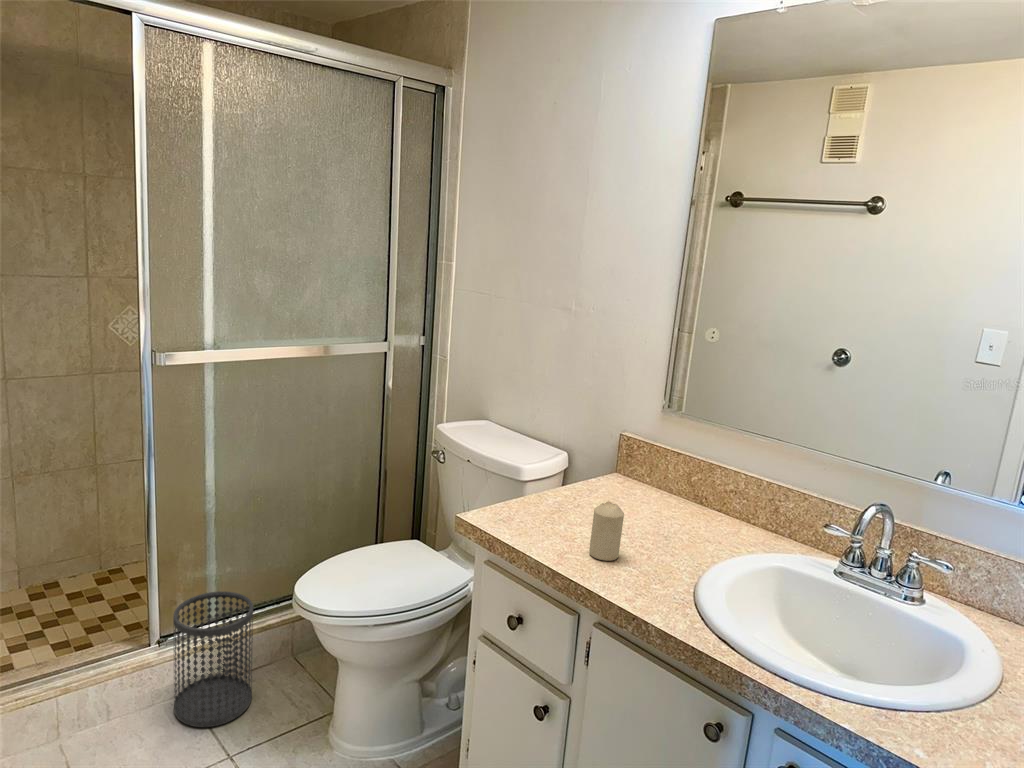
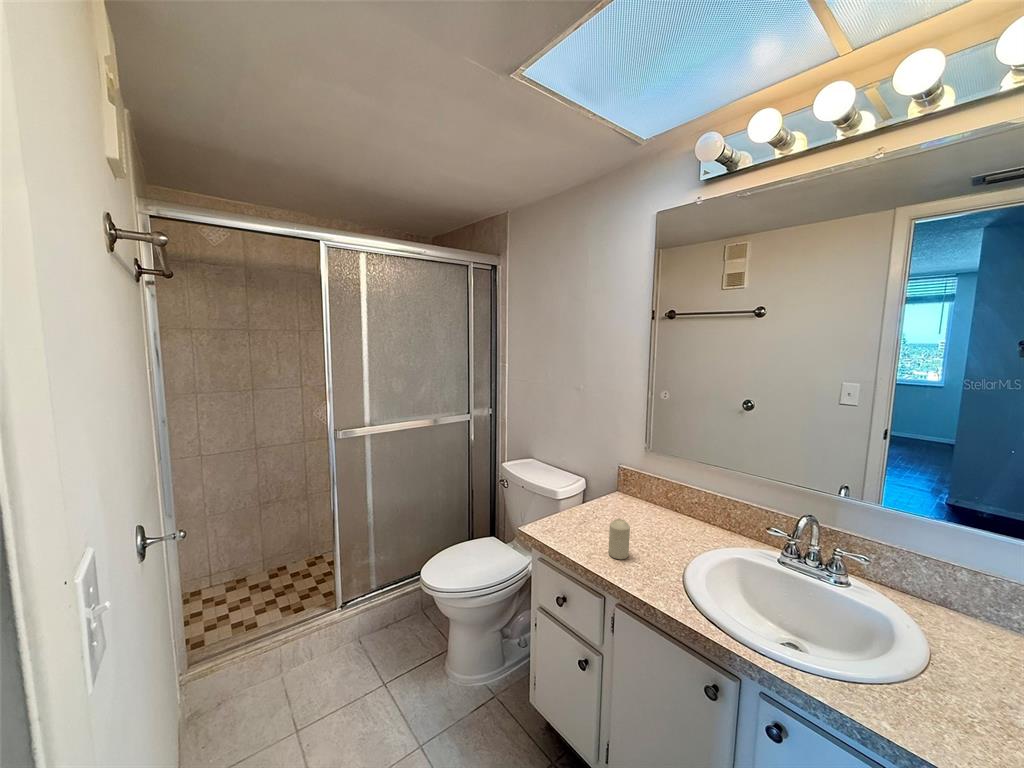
wastebasket: present [173,592,253,727] -> none [349,574,398,665]

